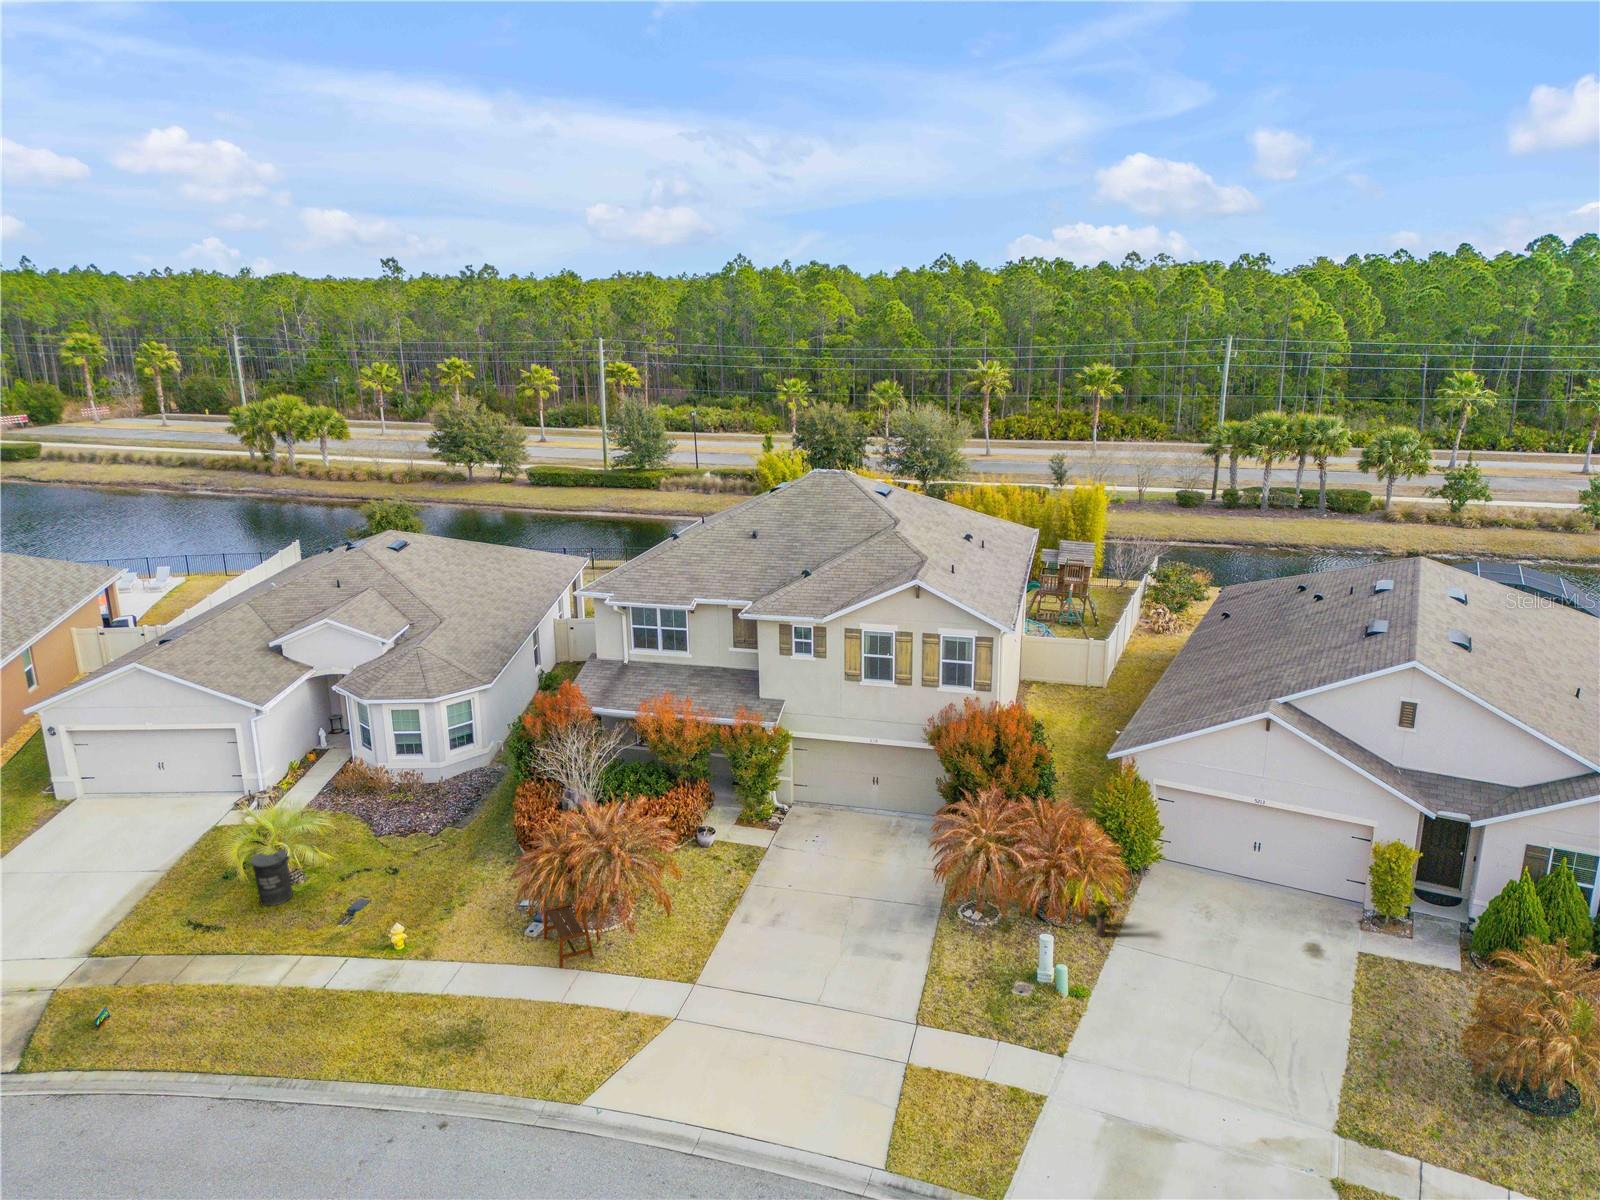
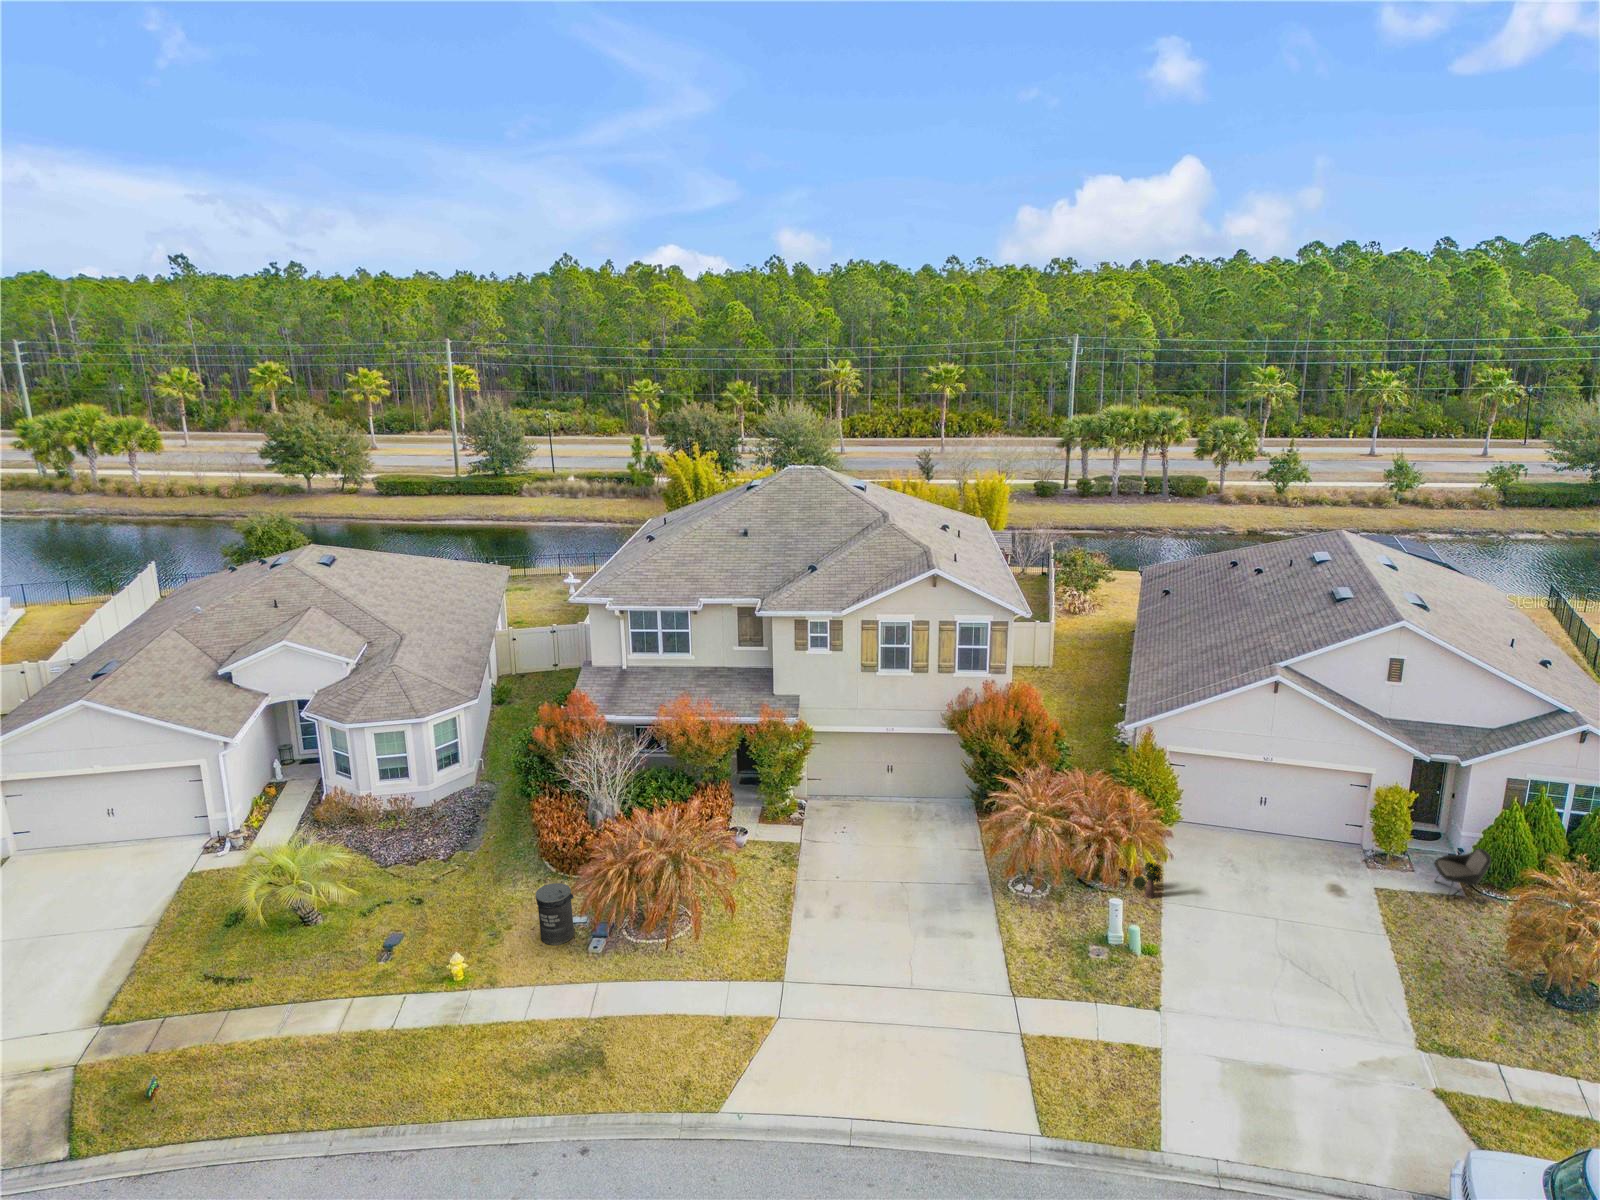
trash can: present [251,850,293,906] -> present [535,883,574,945]
bench: present [544,894,593,968] -> none [611,895,671,981]
lounge chair: none [1429,919,1489,980] -> present [1435,849,1491,899]

